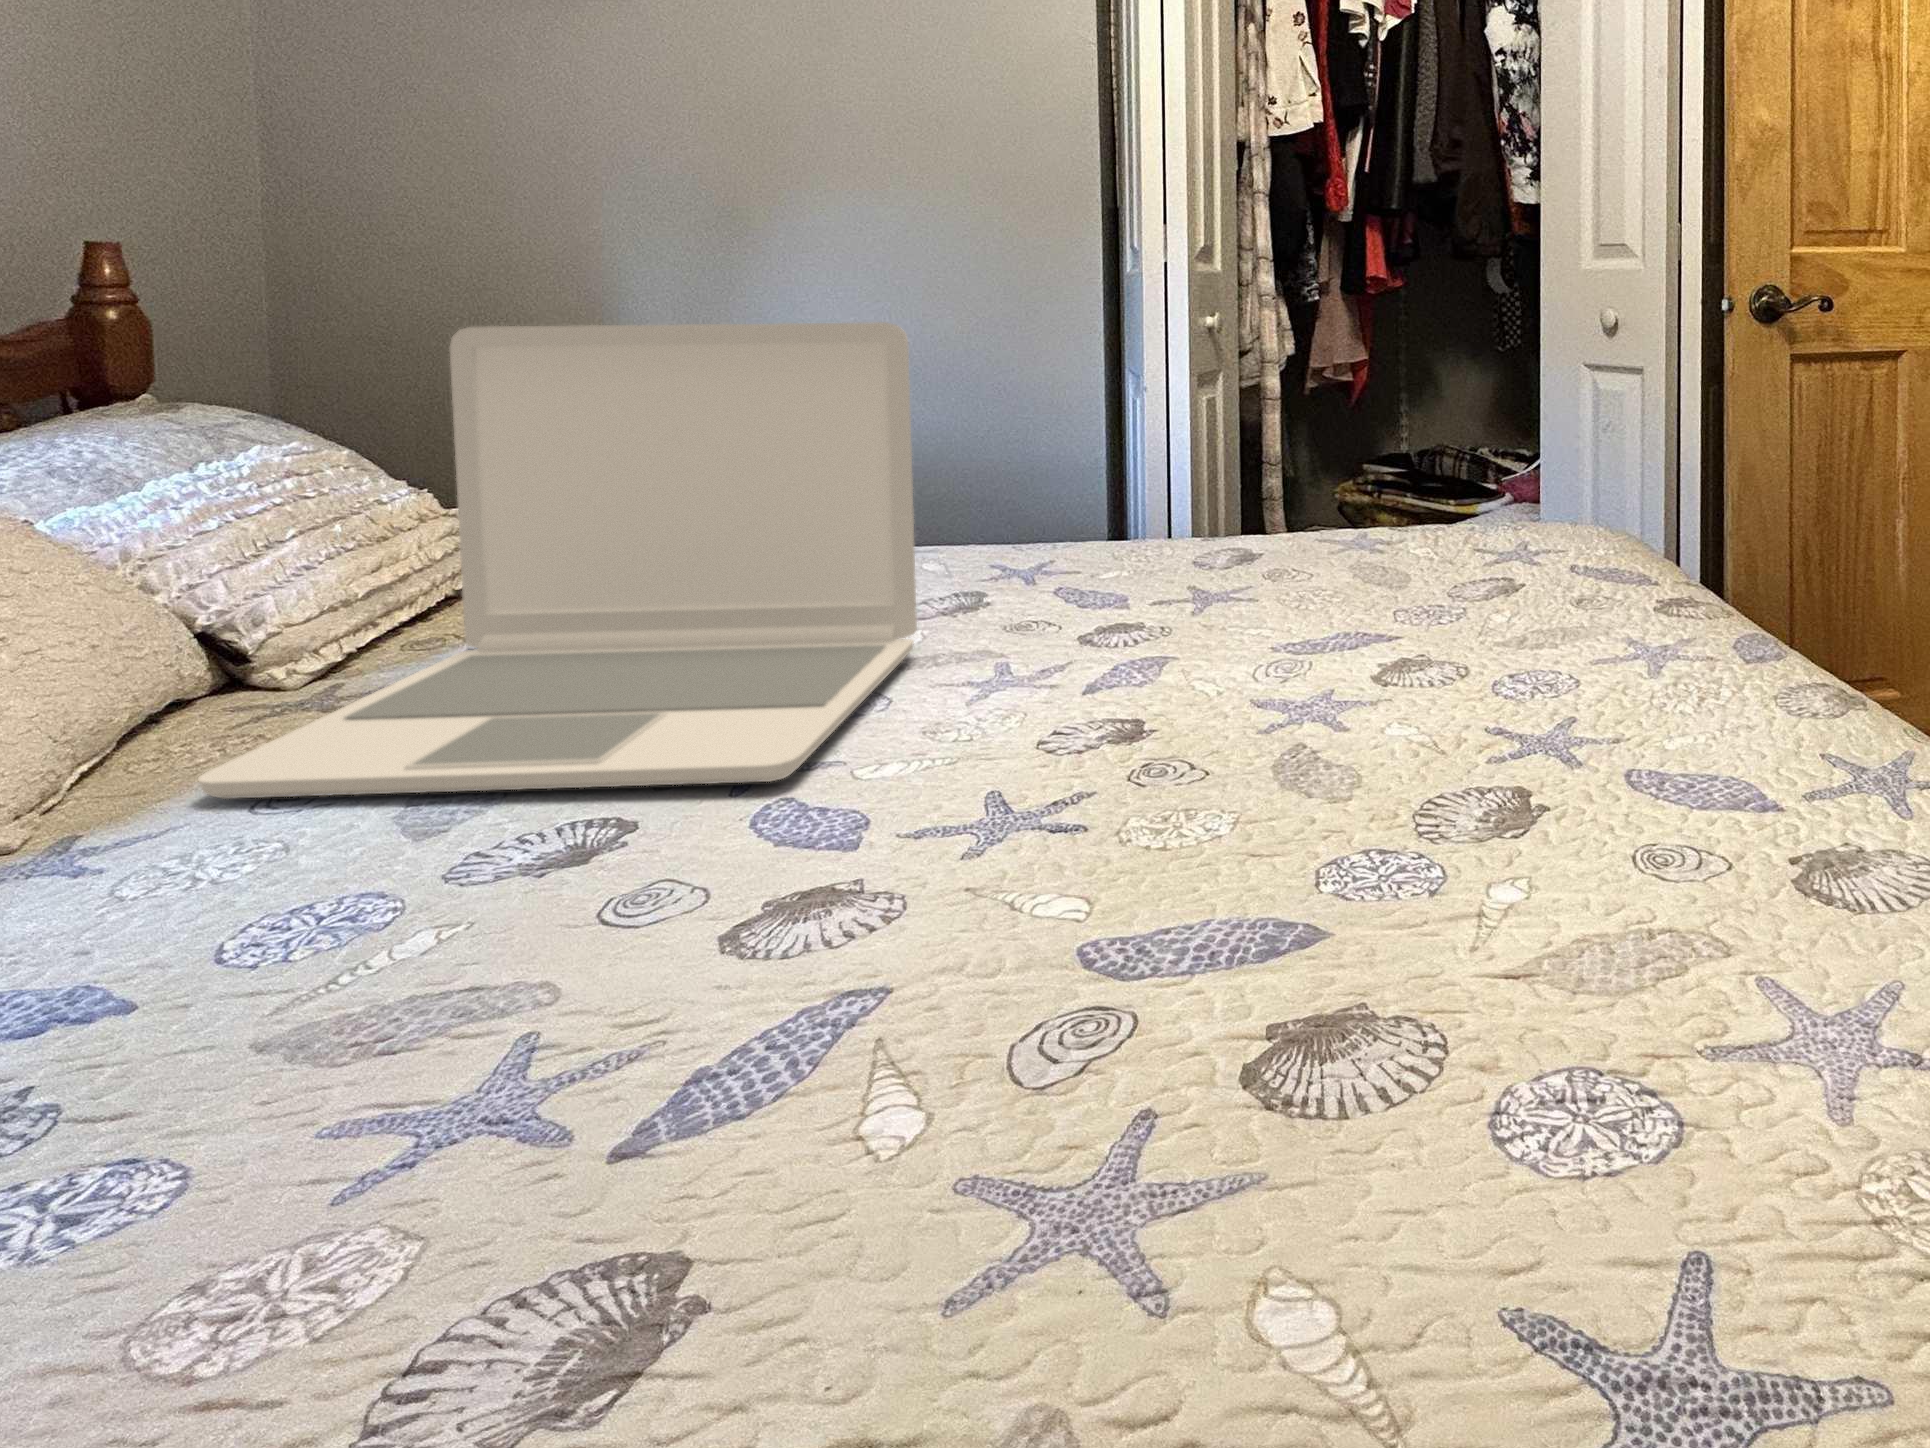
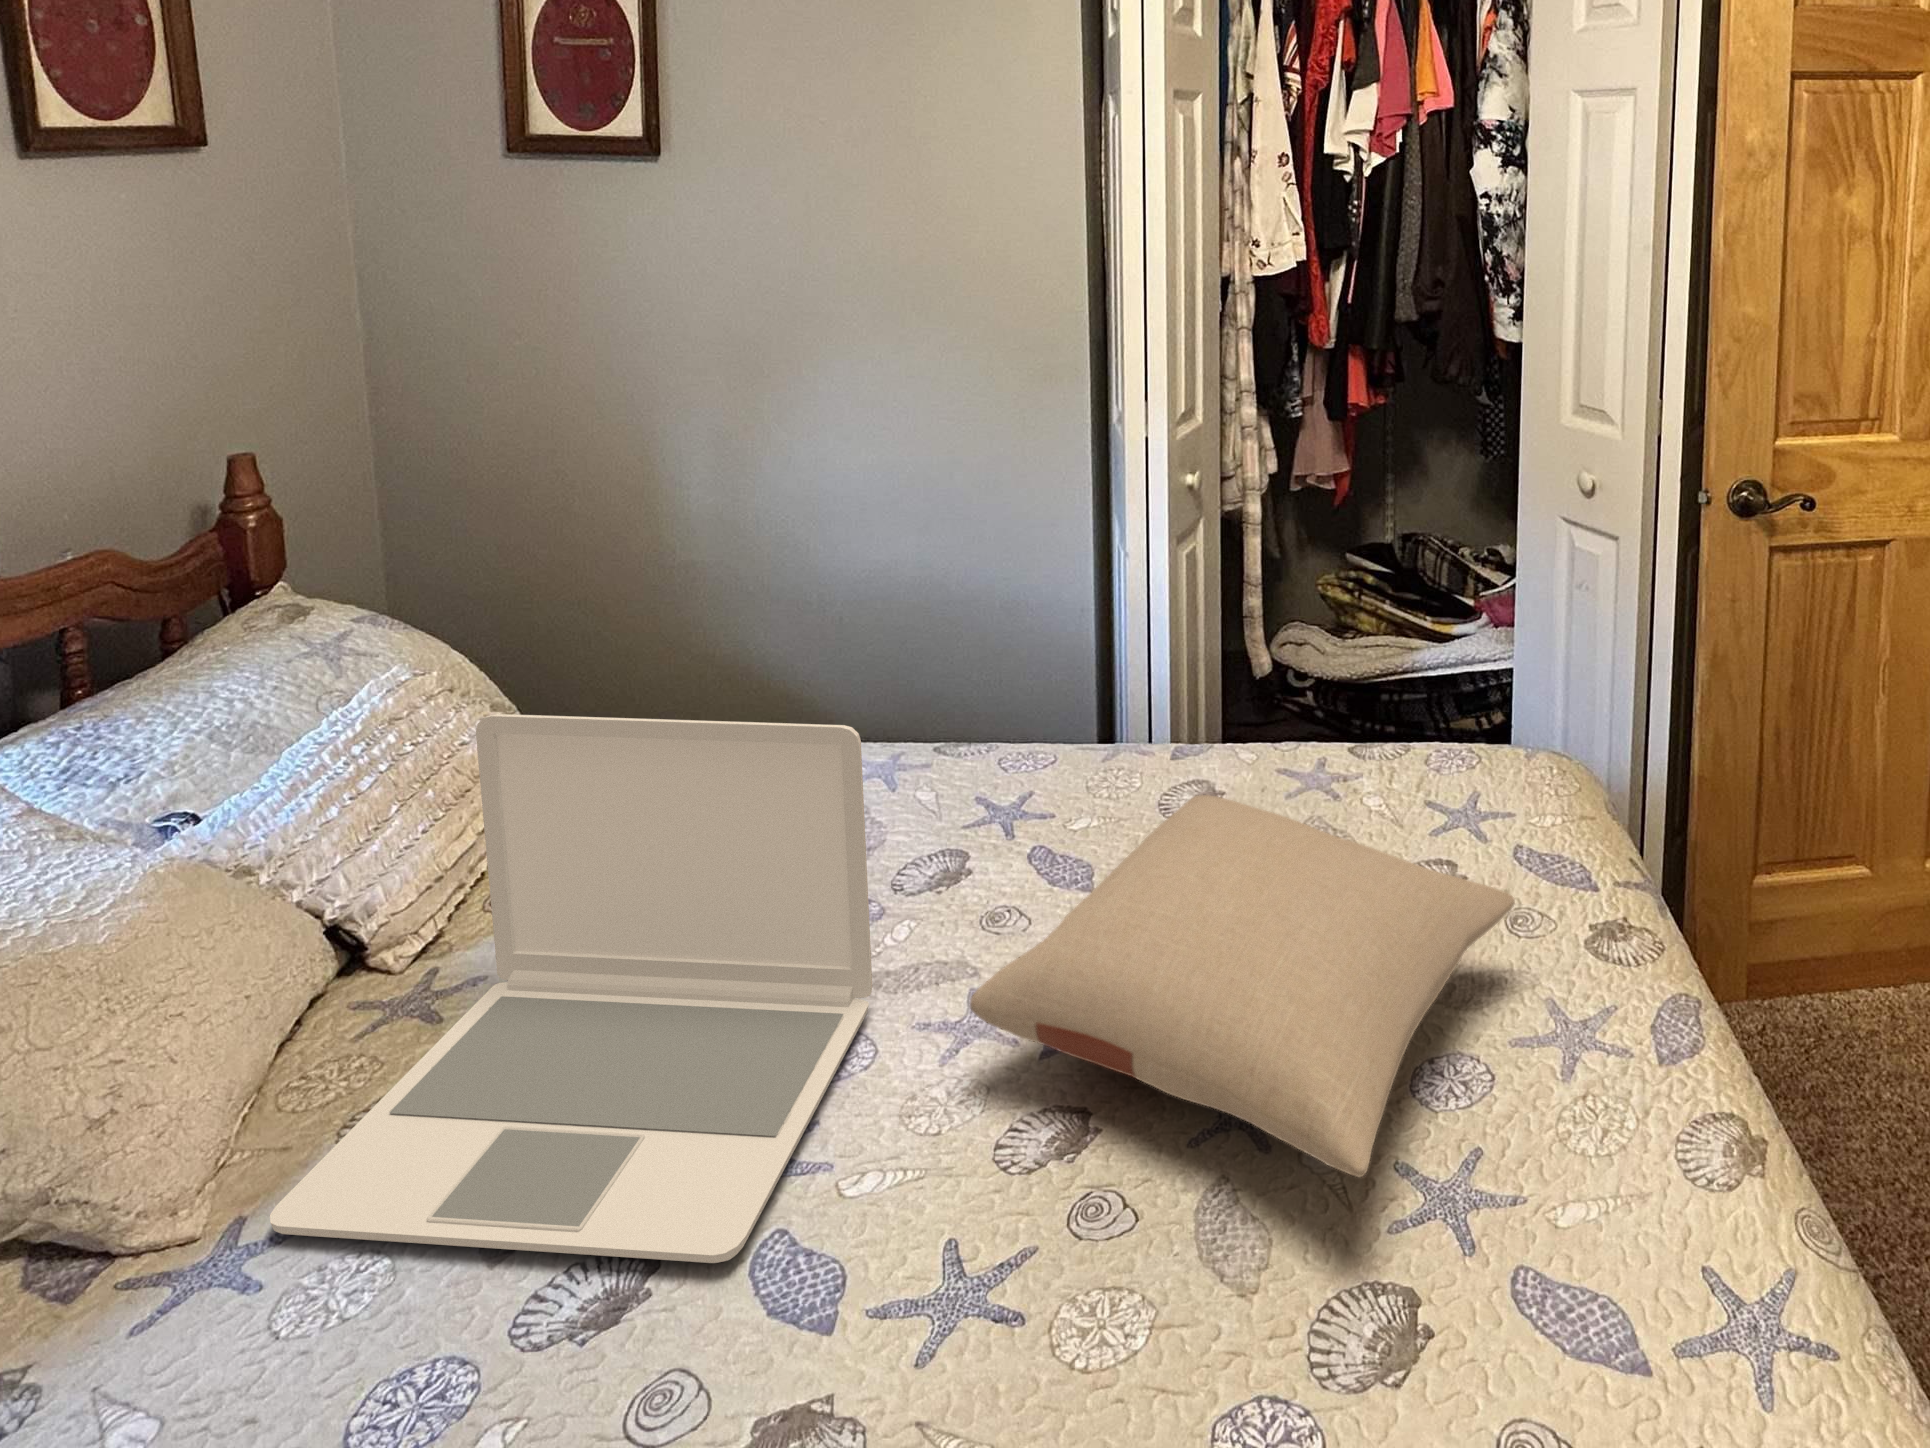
pillow: none [1038,458,1595,665] -> present [970,795,1515,1177]

